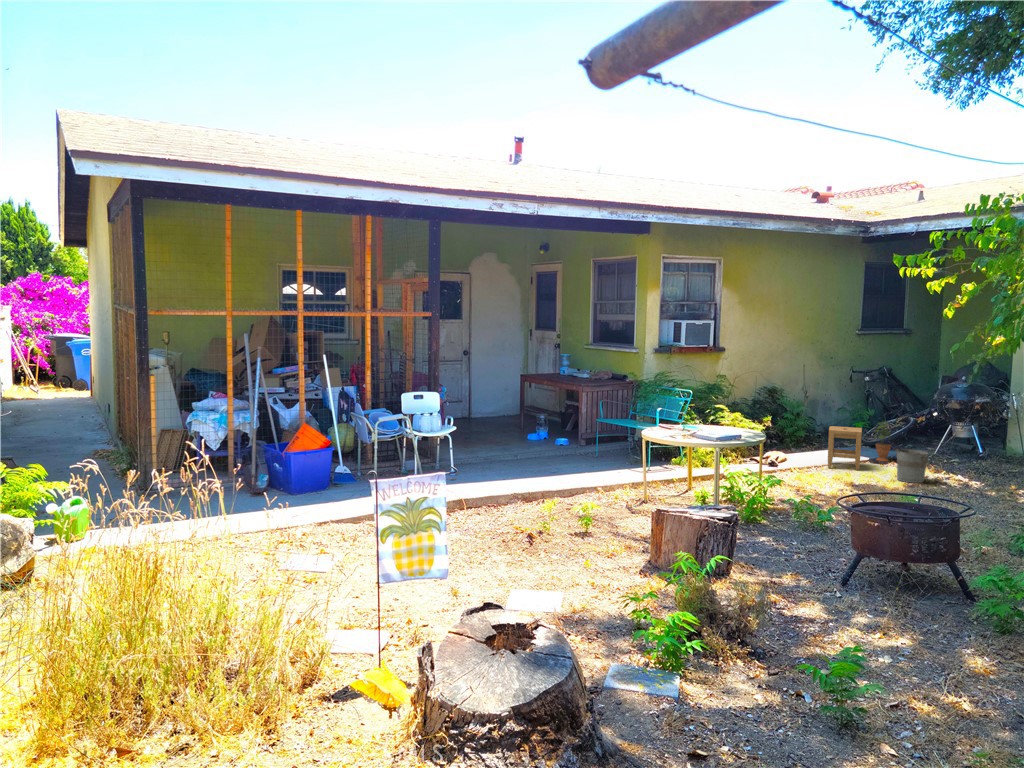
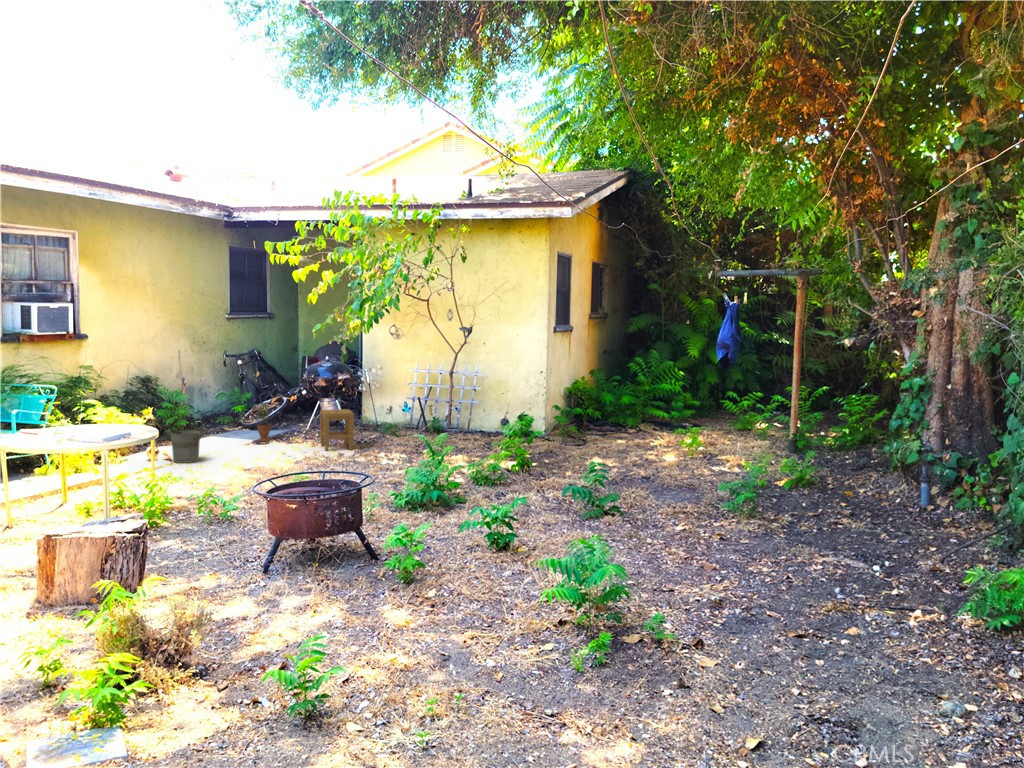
stool: present [828,426,862,470] -> present [320,409,354,451]
bucket: present [894,449,928,483] -> present [169,430,200,463]

